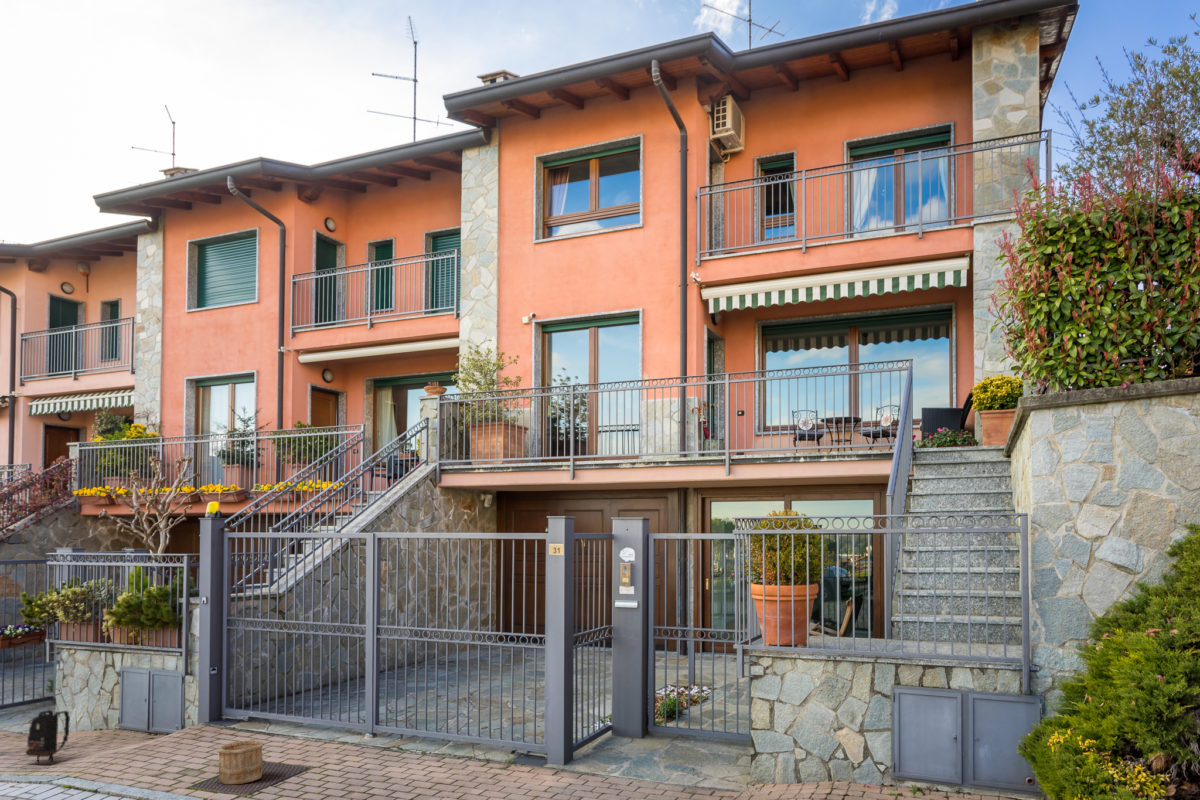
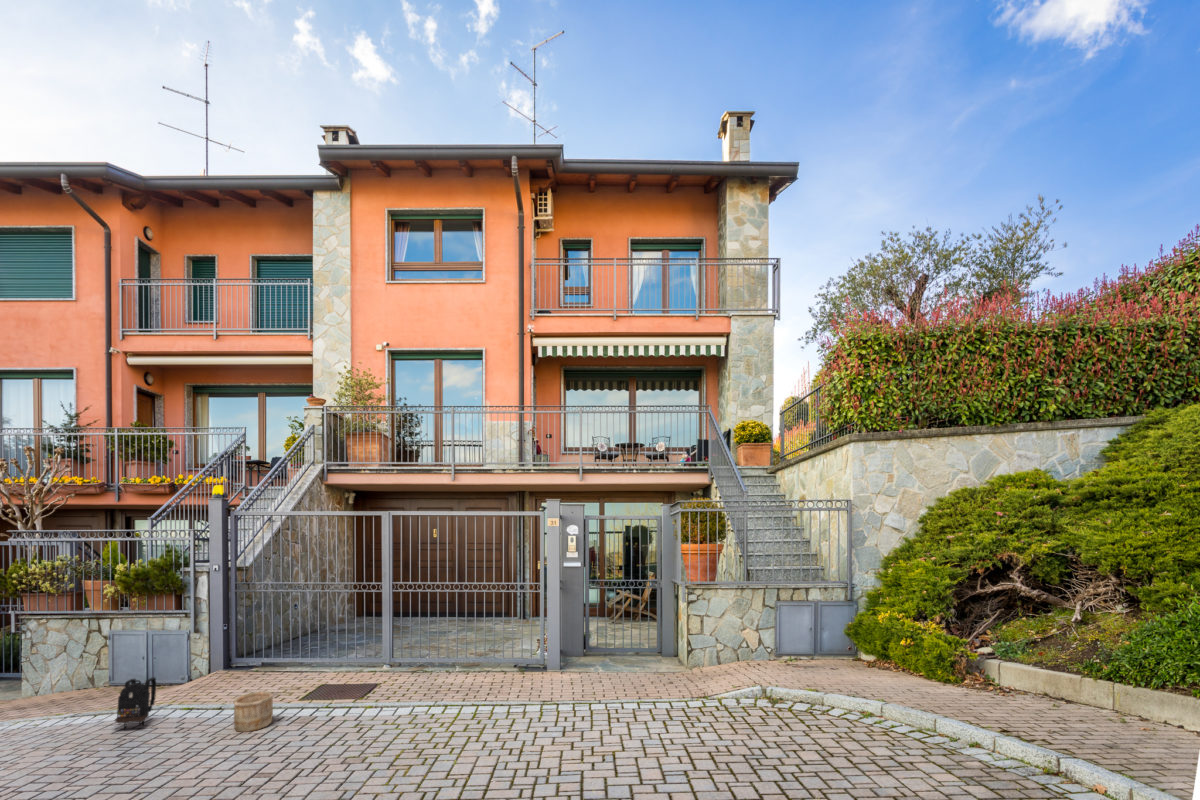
wooden bucket: present [217,741,263,784] -> present [233,692,274,732]

